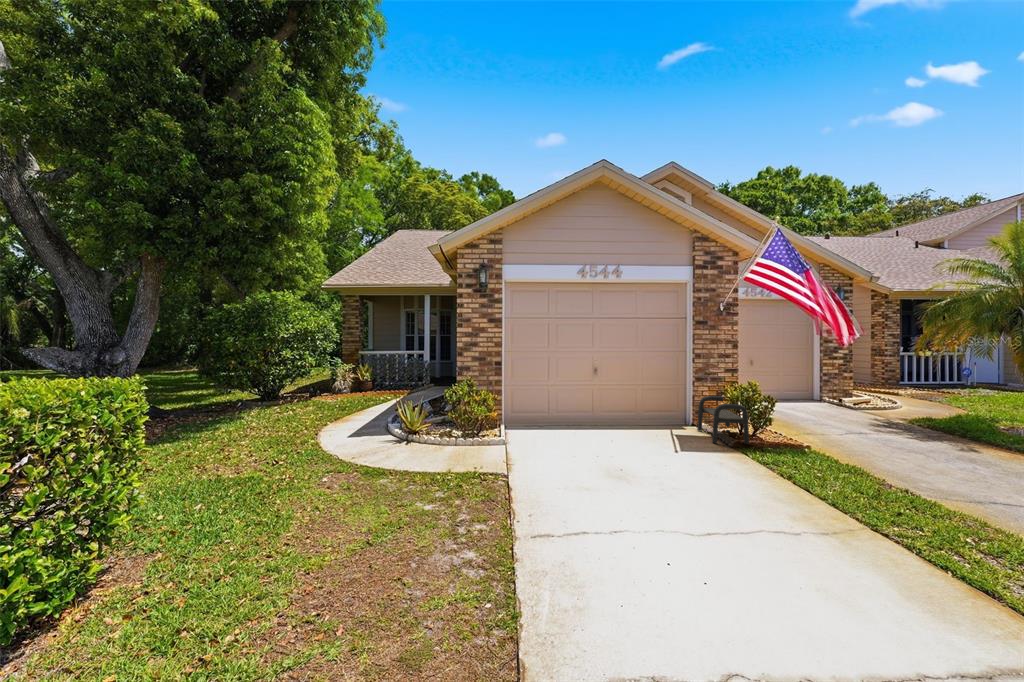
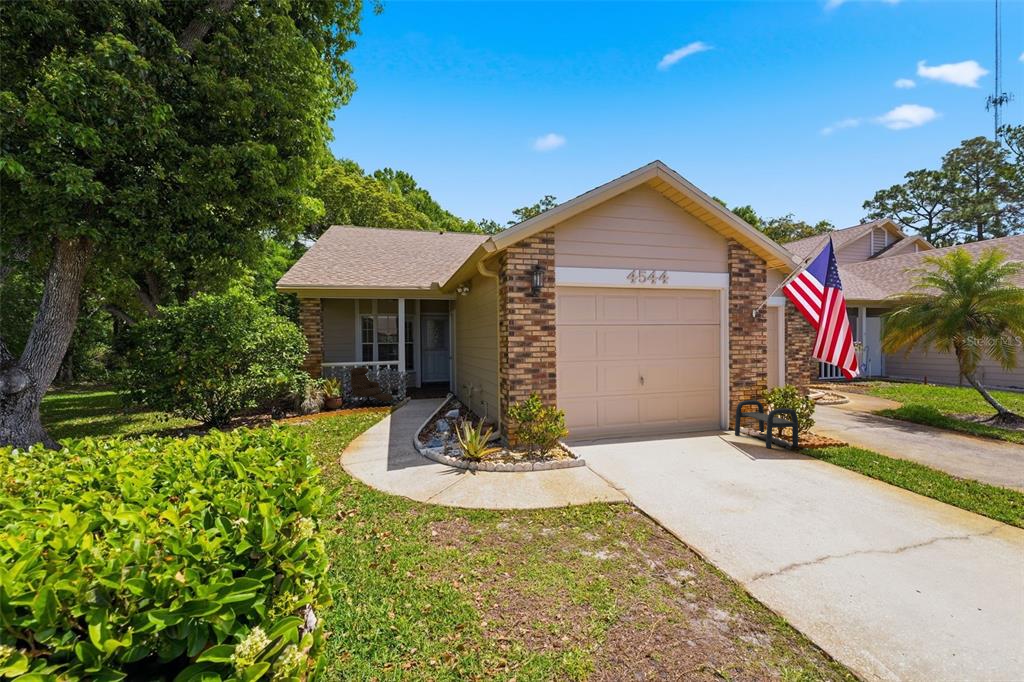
lounge chair: none [379,357,413,392] -> present [351,367,393,407]

